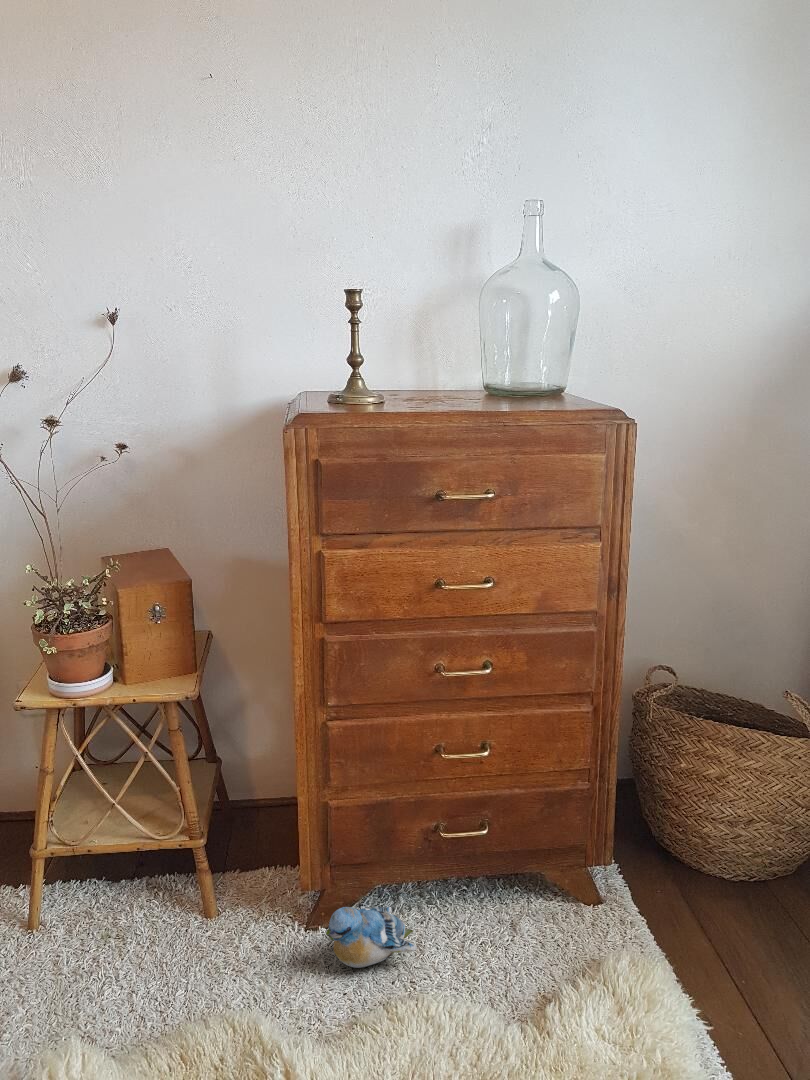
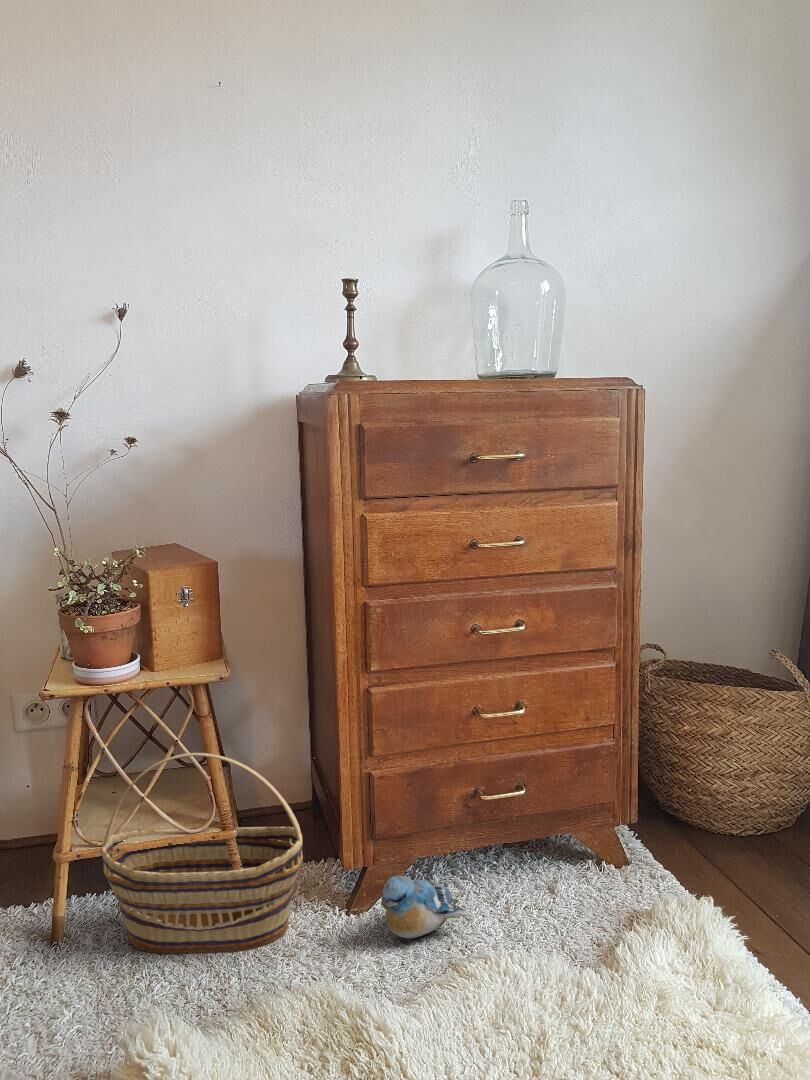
basket: none [69,771,259,960] -> present [102,753,303,954]

